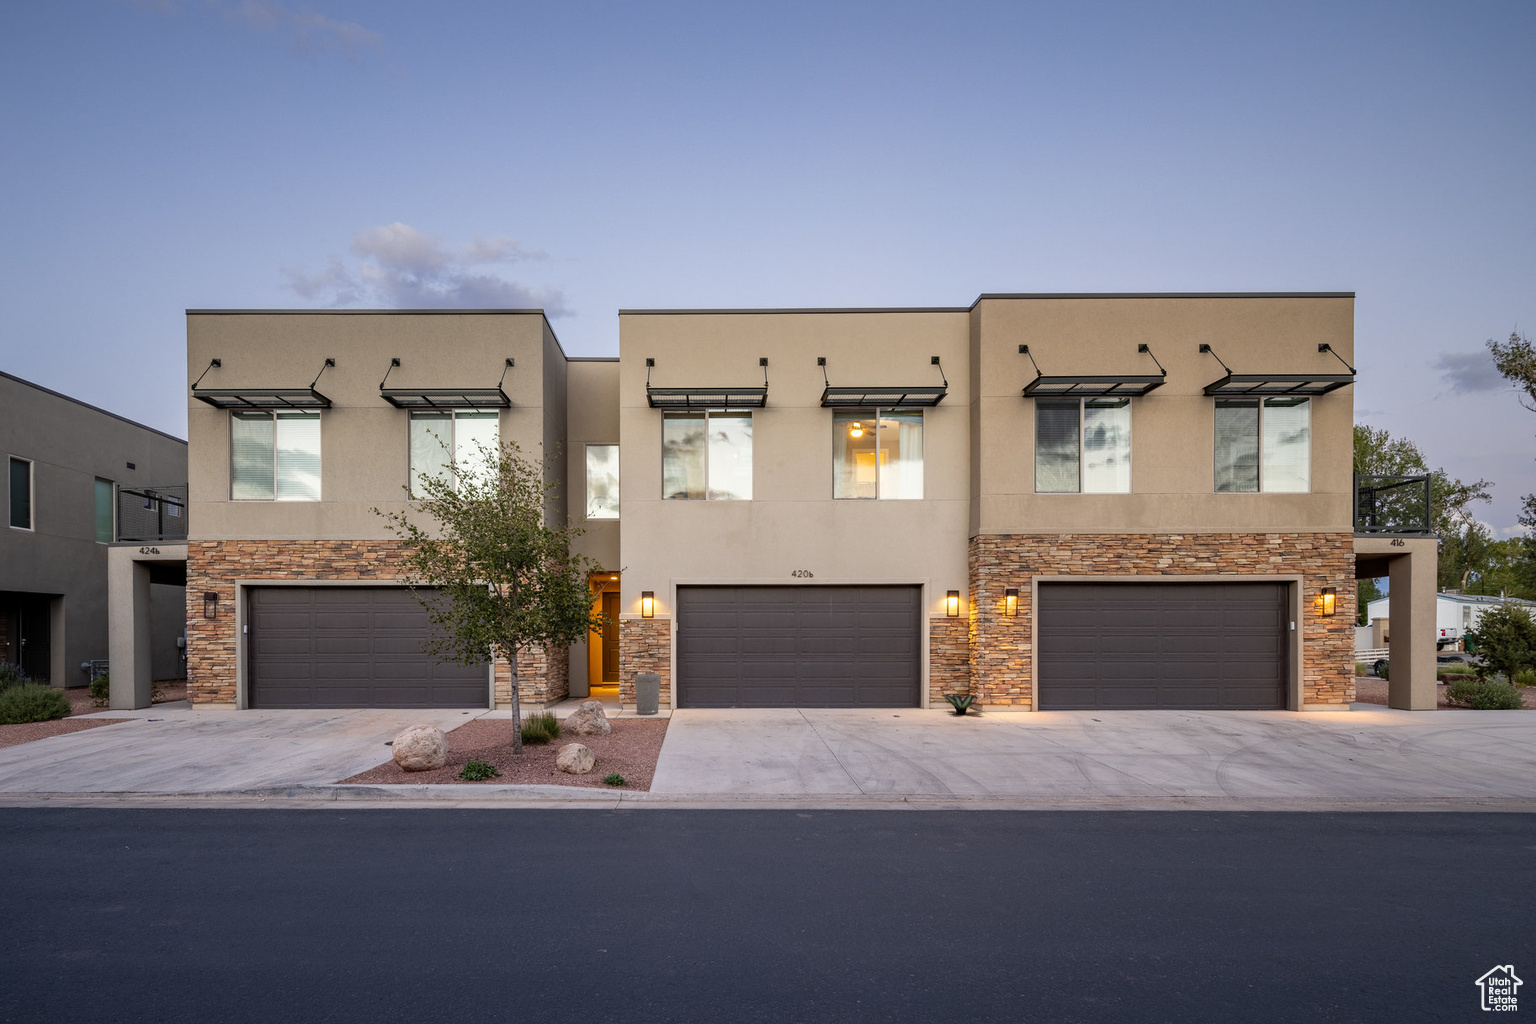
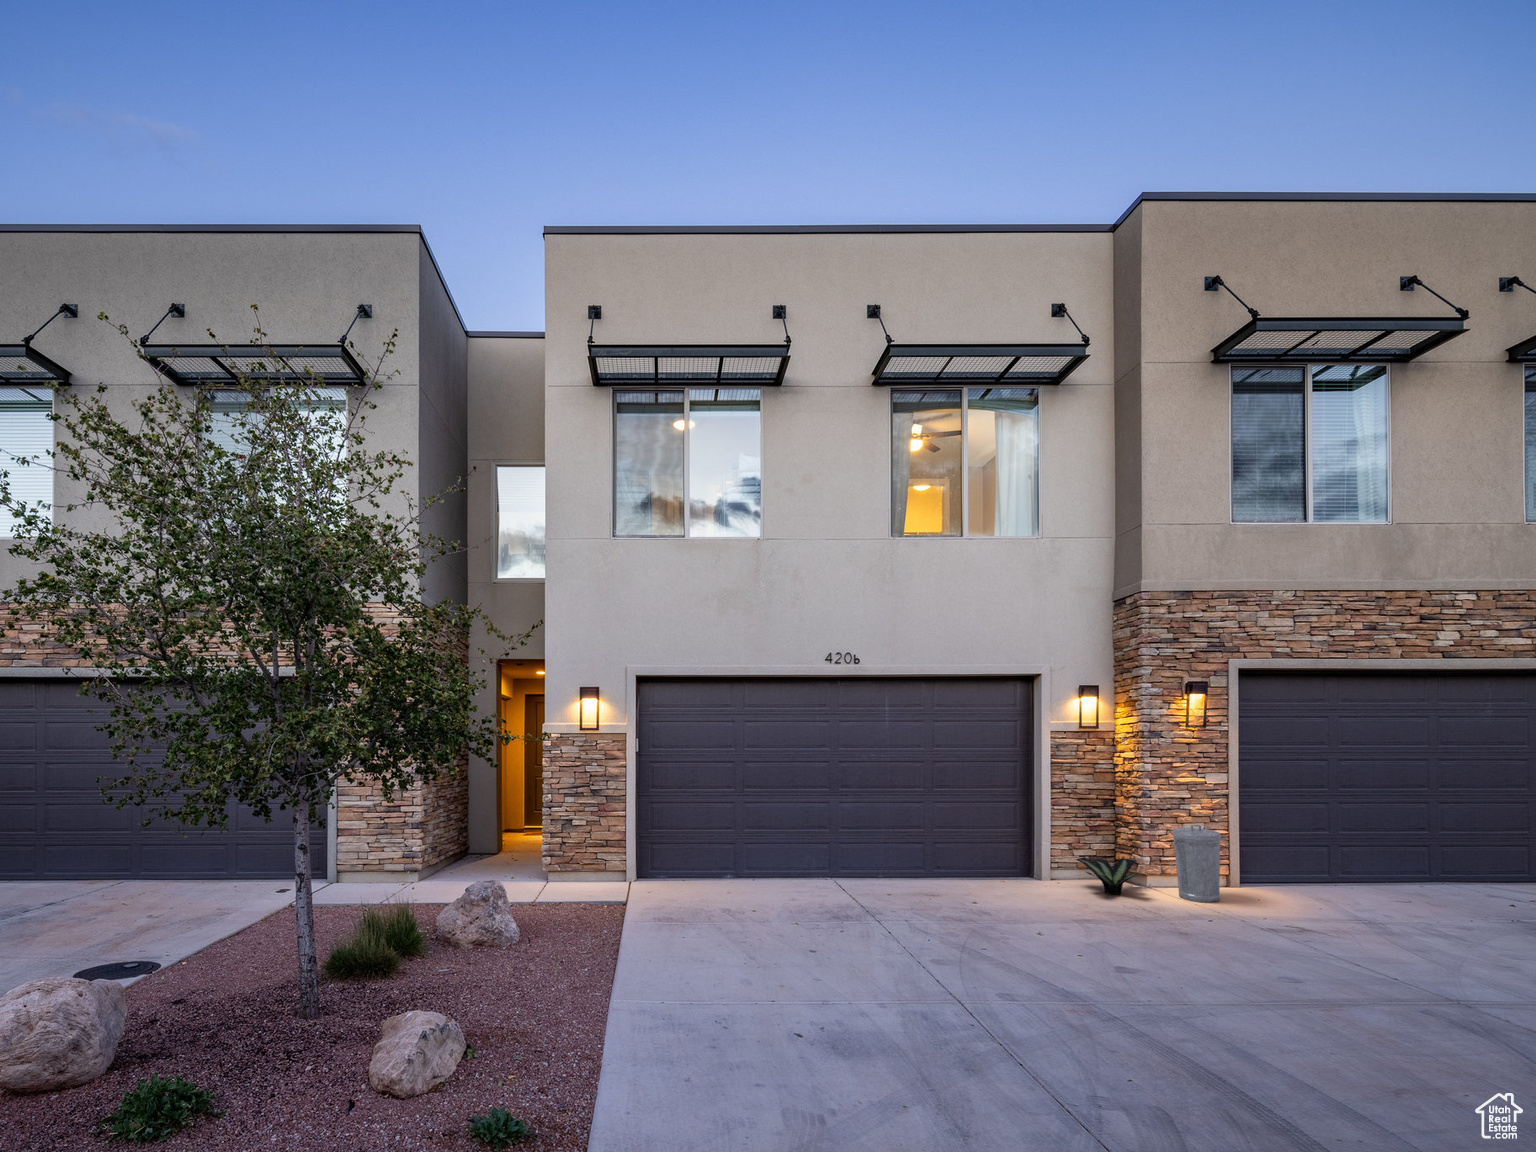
trash can: present [635,671,661,715] -> present [1172,825,1221,903]

